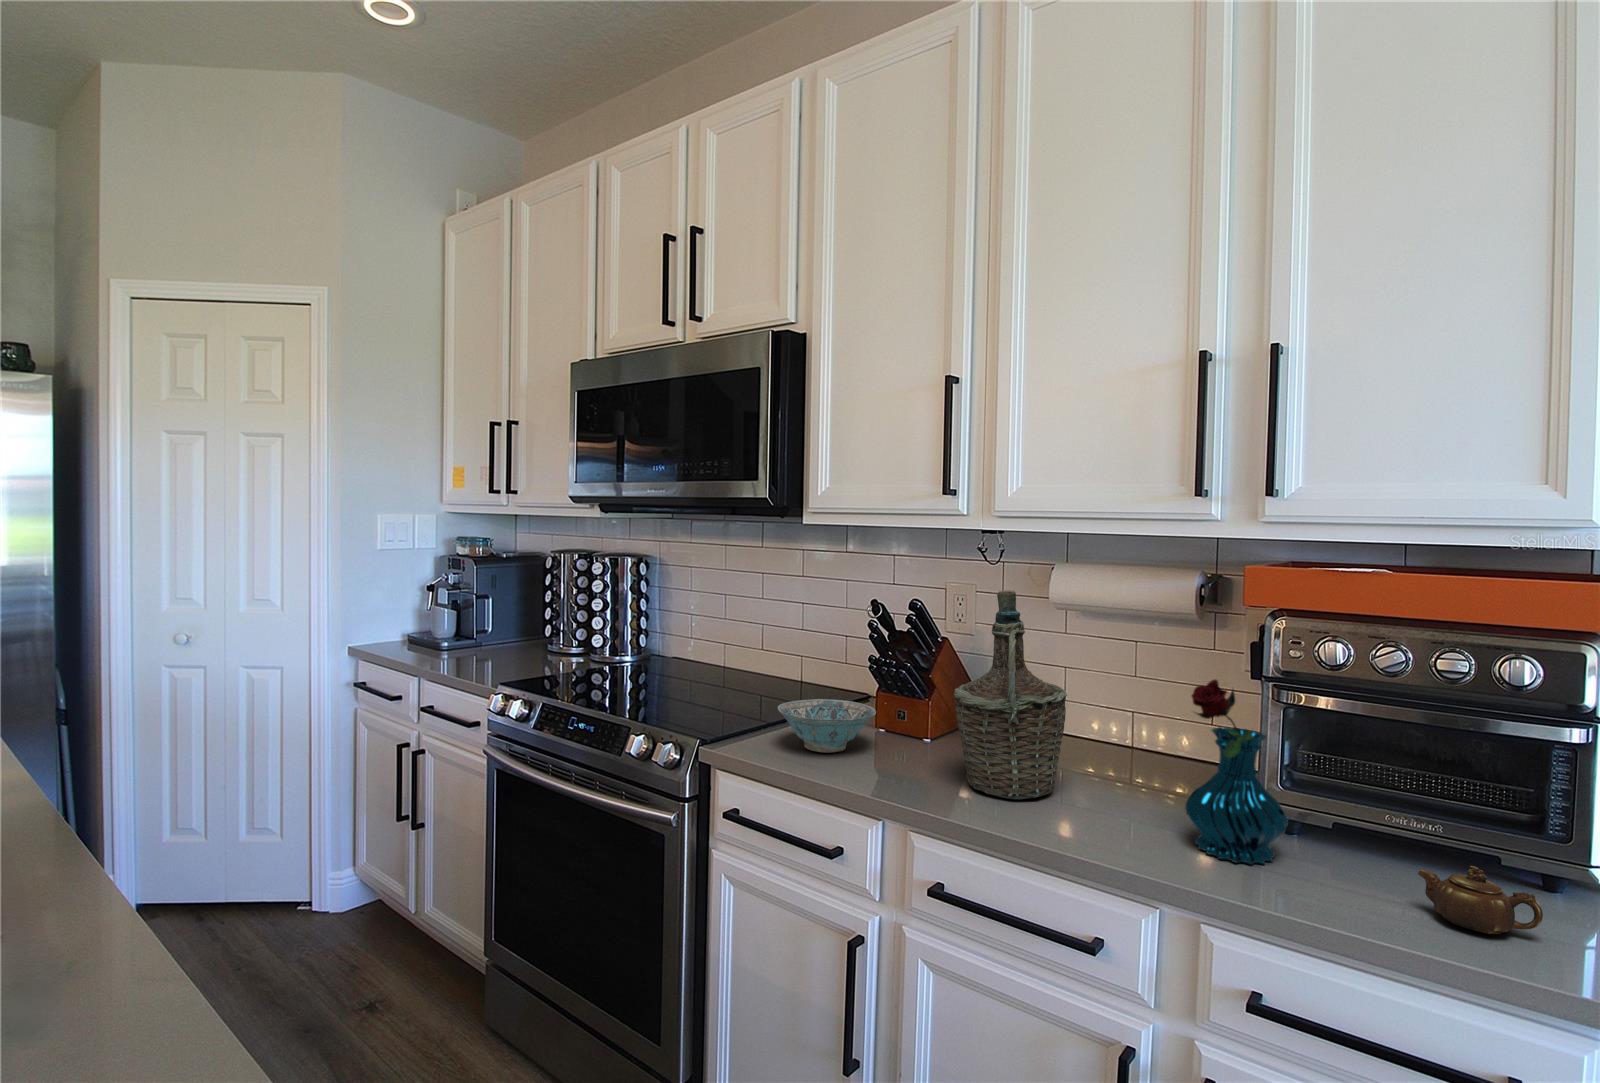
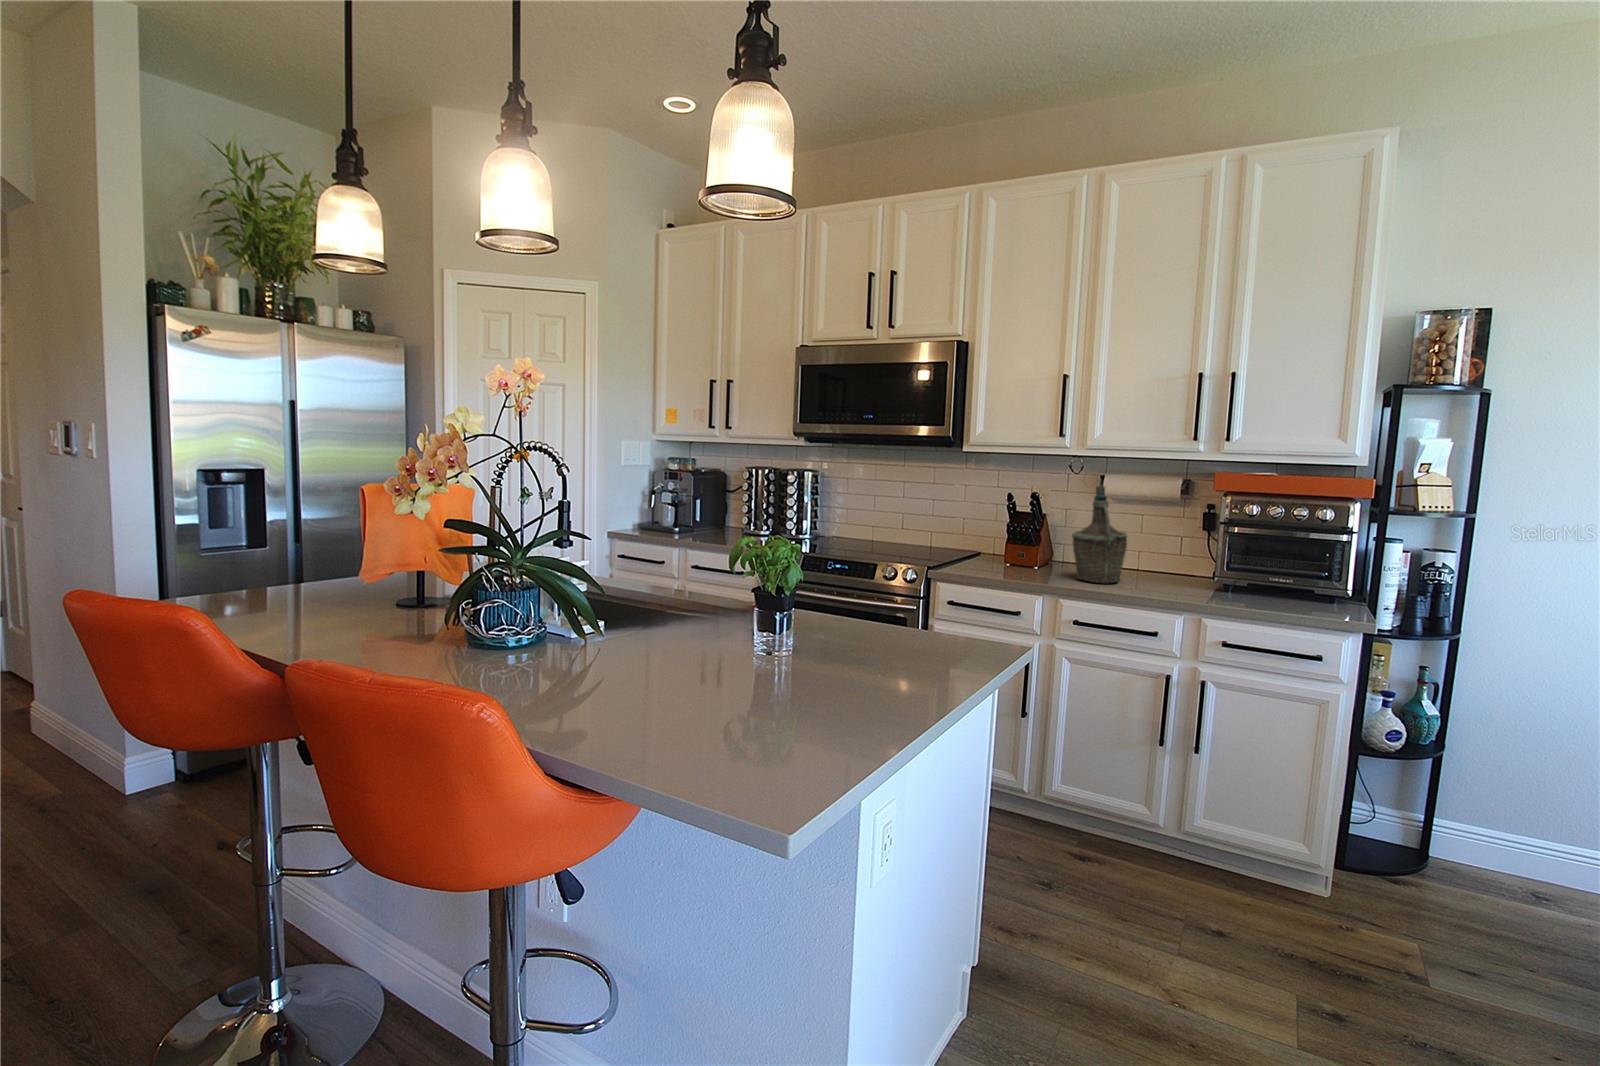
vase: present [1185,680,1288,864] -> none [1188,522,1232,598]
ceramic bowl: present [778,699,876,753] -> none [967,546,1019,570]
teapot: present [1418,866,1543,934] -> none [1285,588,1329,611]

